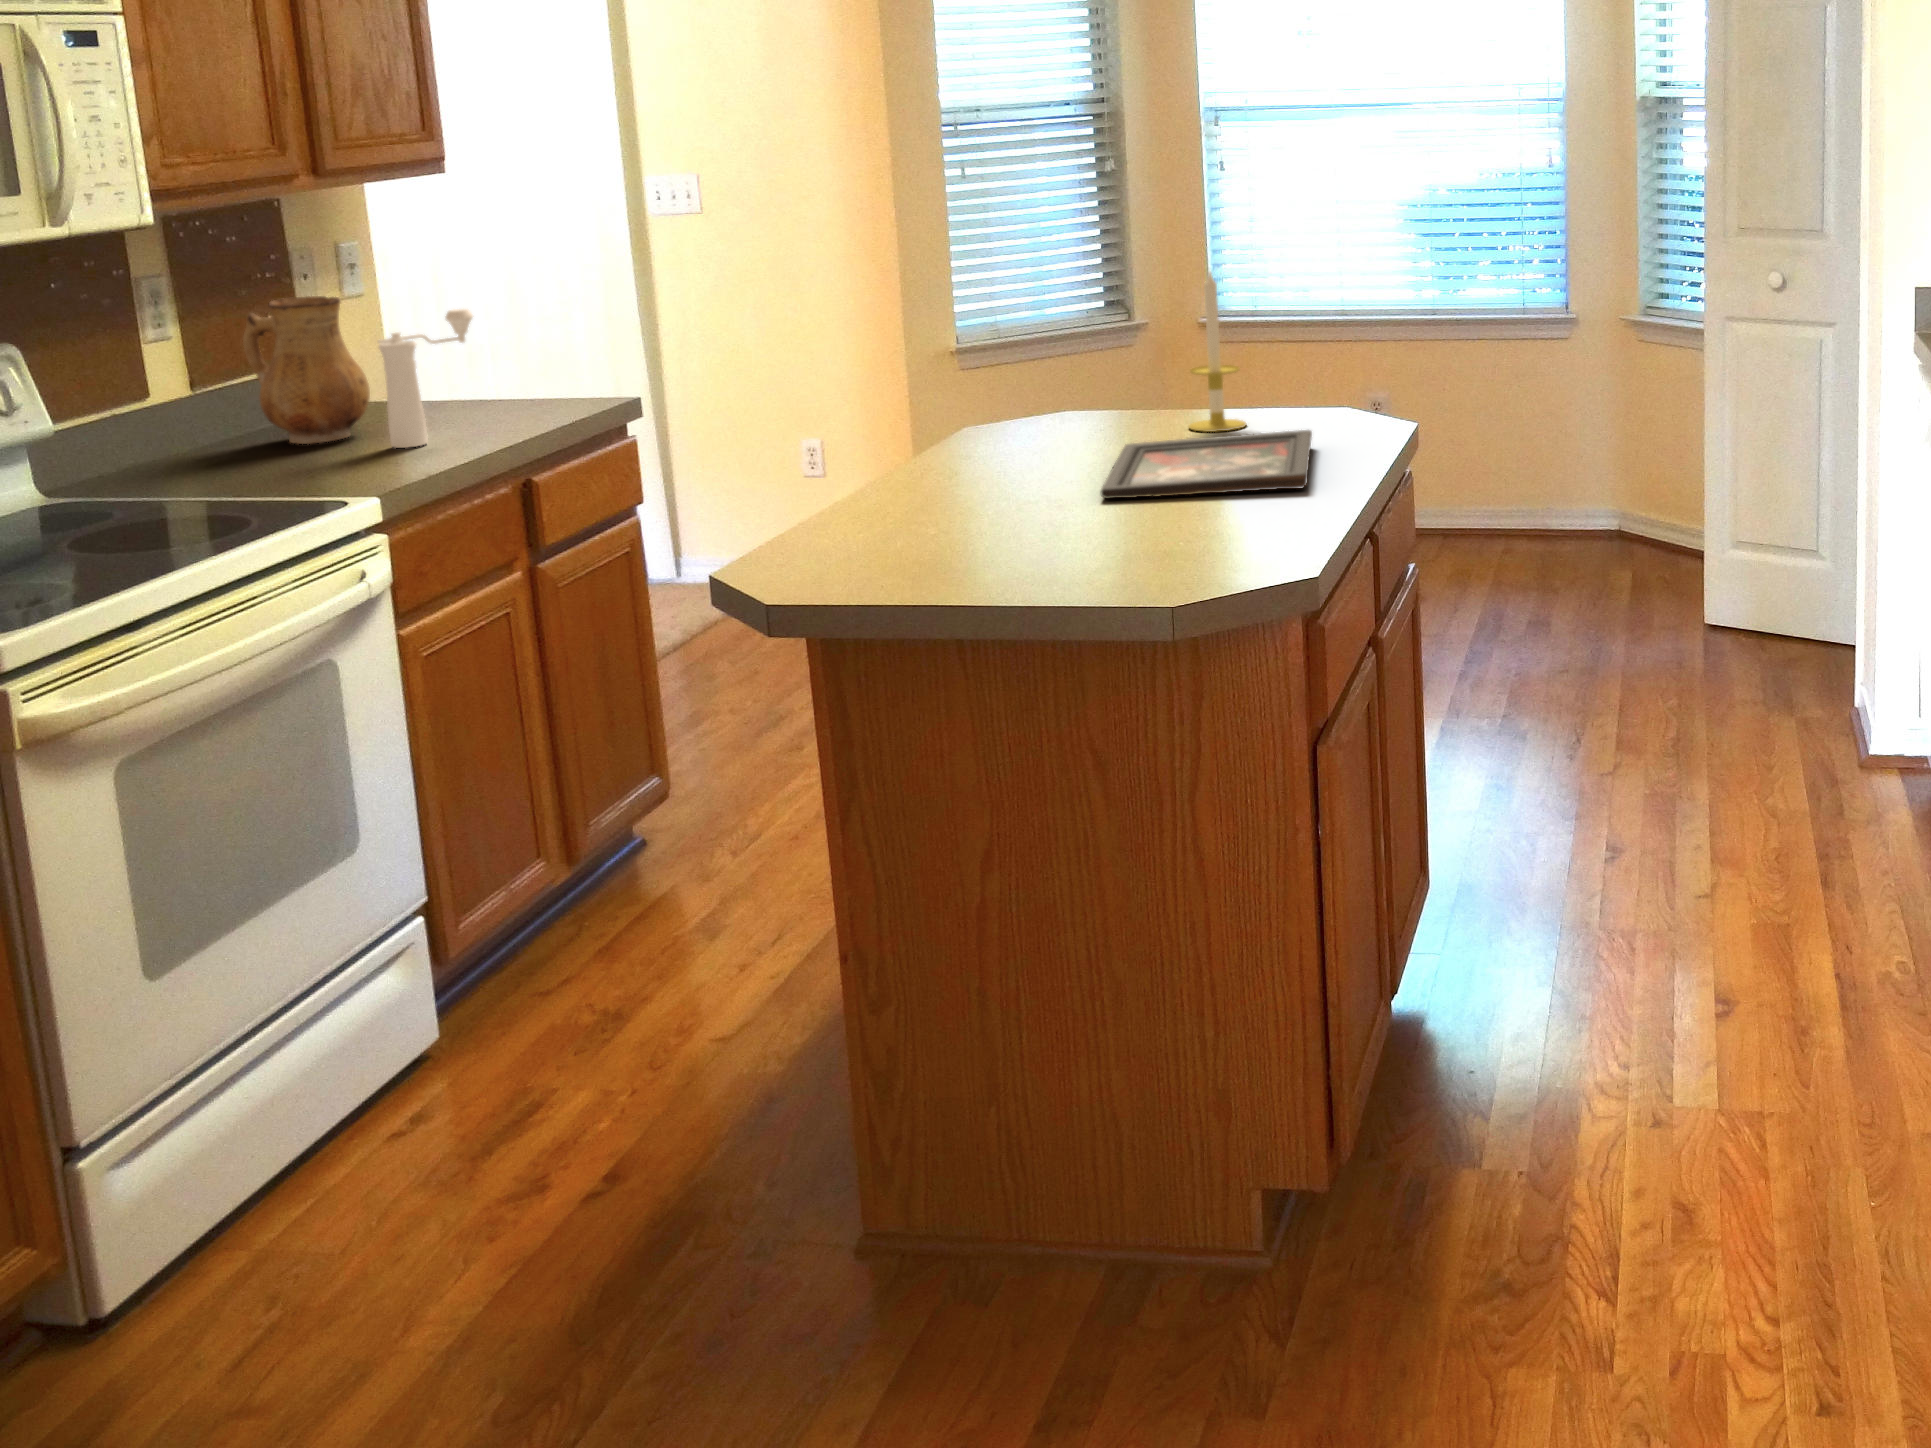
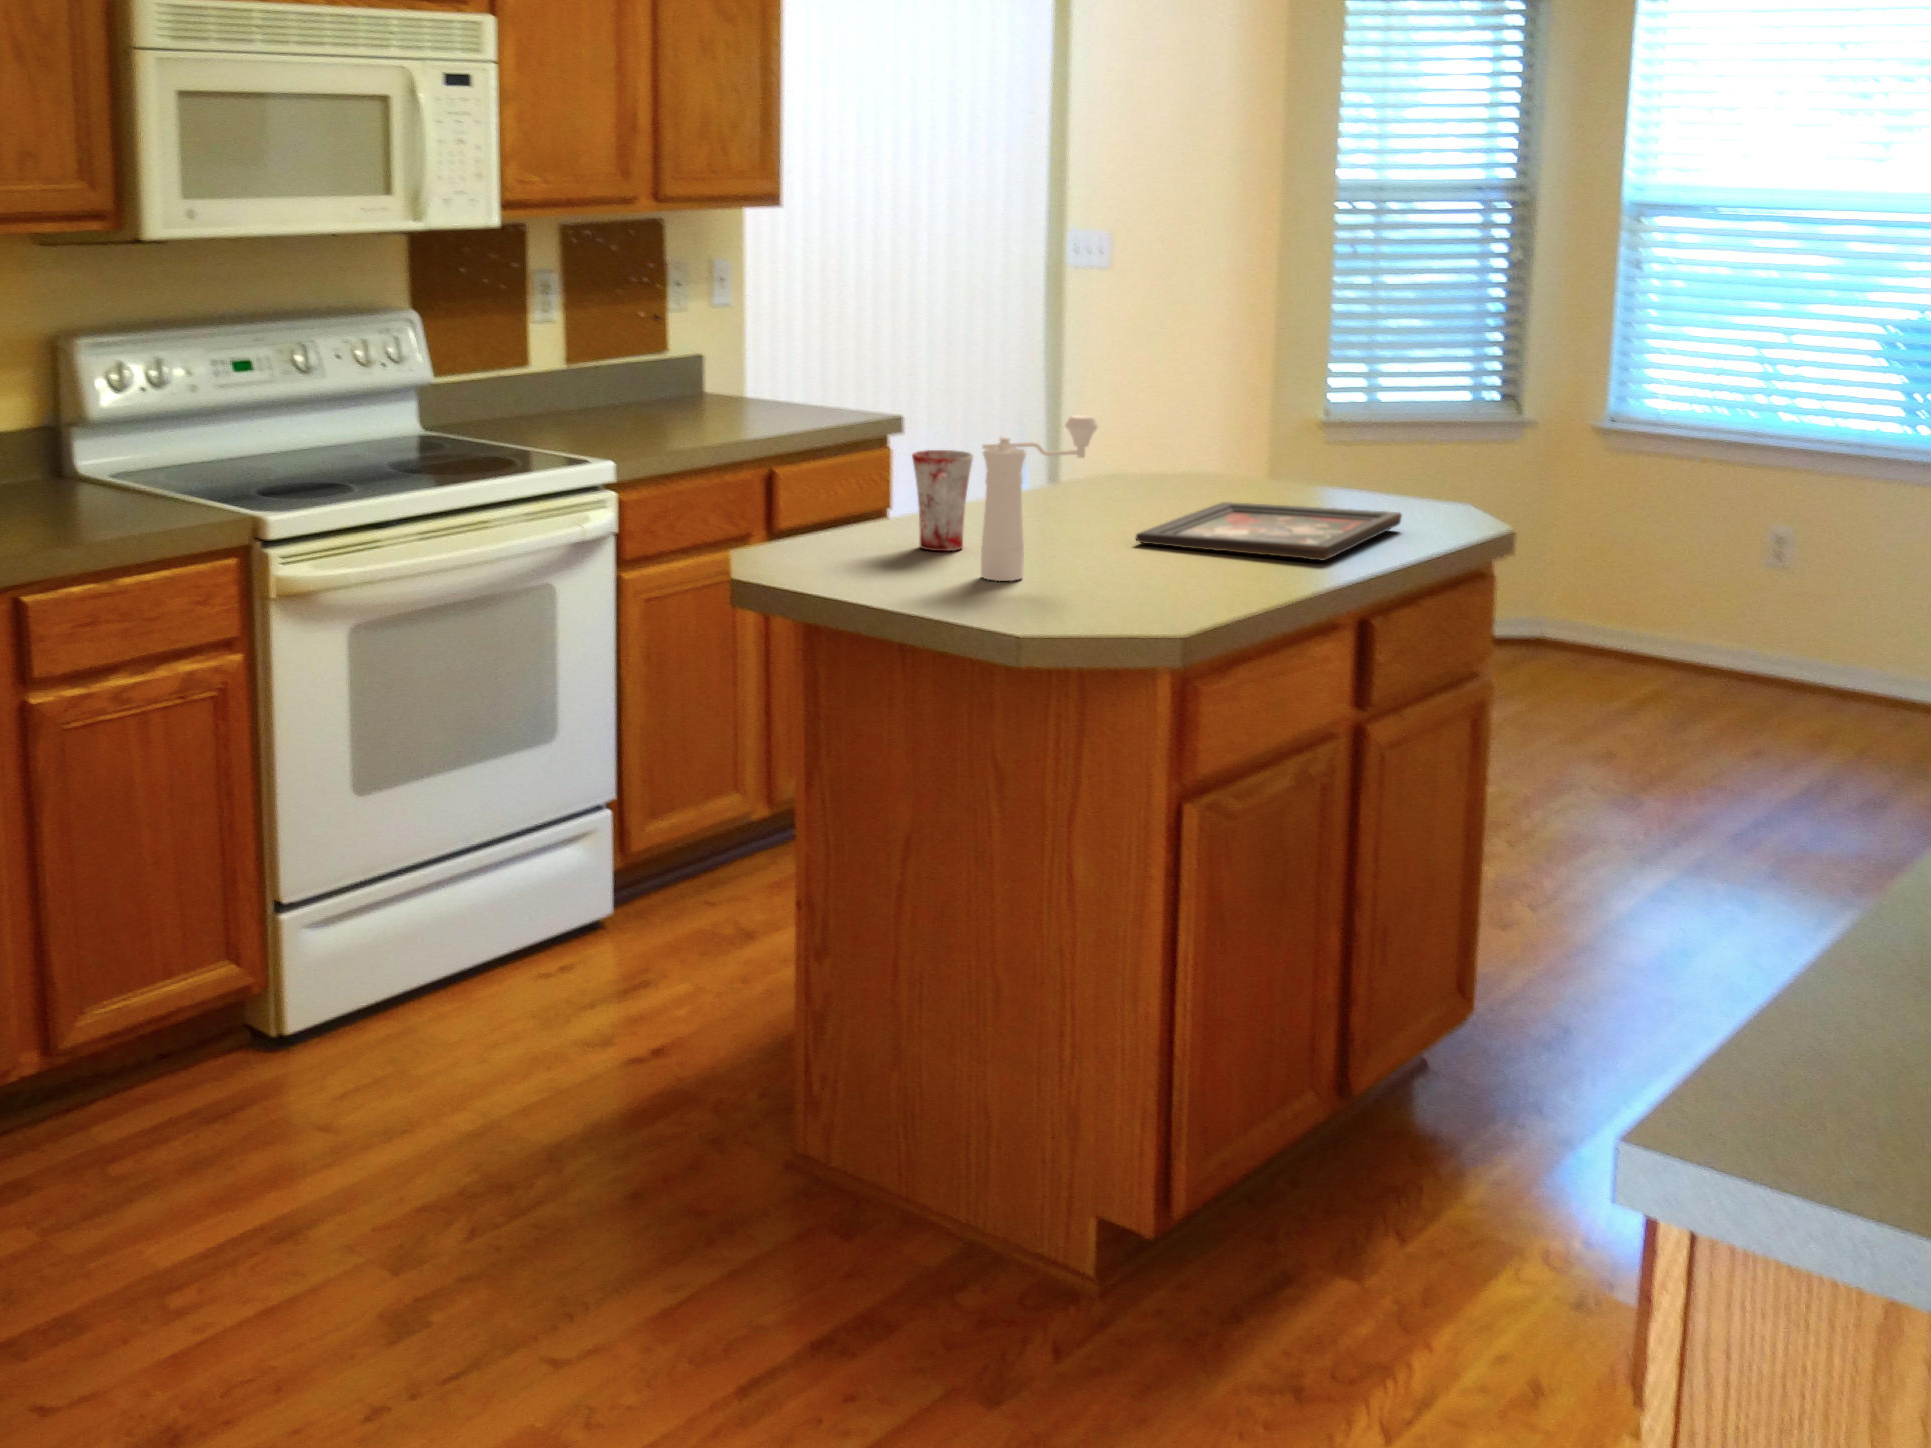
candle: present [1189,272,1246,432] -> none [1315,343,1376,506]
ceramic pitcher: present [243,296,370,444] -> none [599,299,683,419]
pepper mill: present [378,309,473,448] -> present [981,415,1098,581]
mug: none [871,429,940,542] -> present [912,450,973,551]

